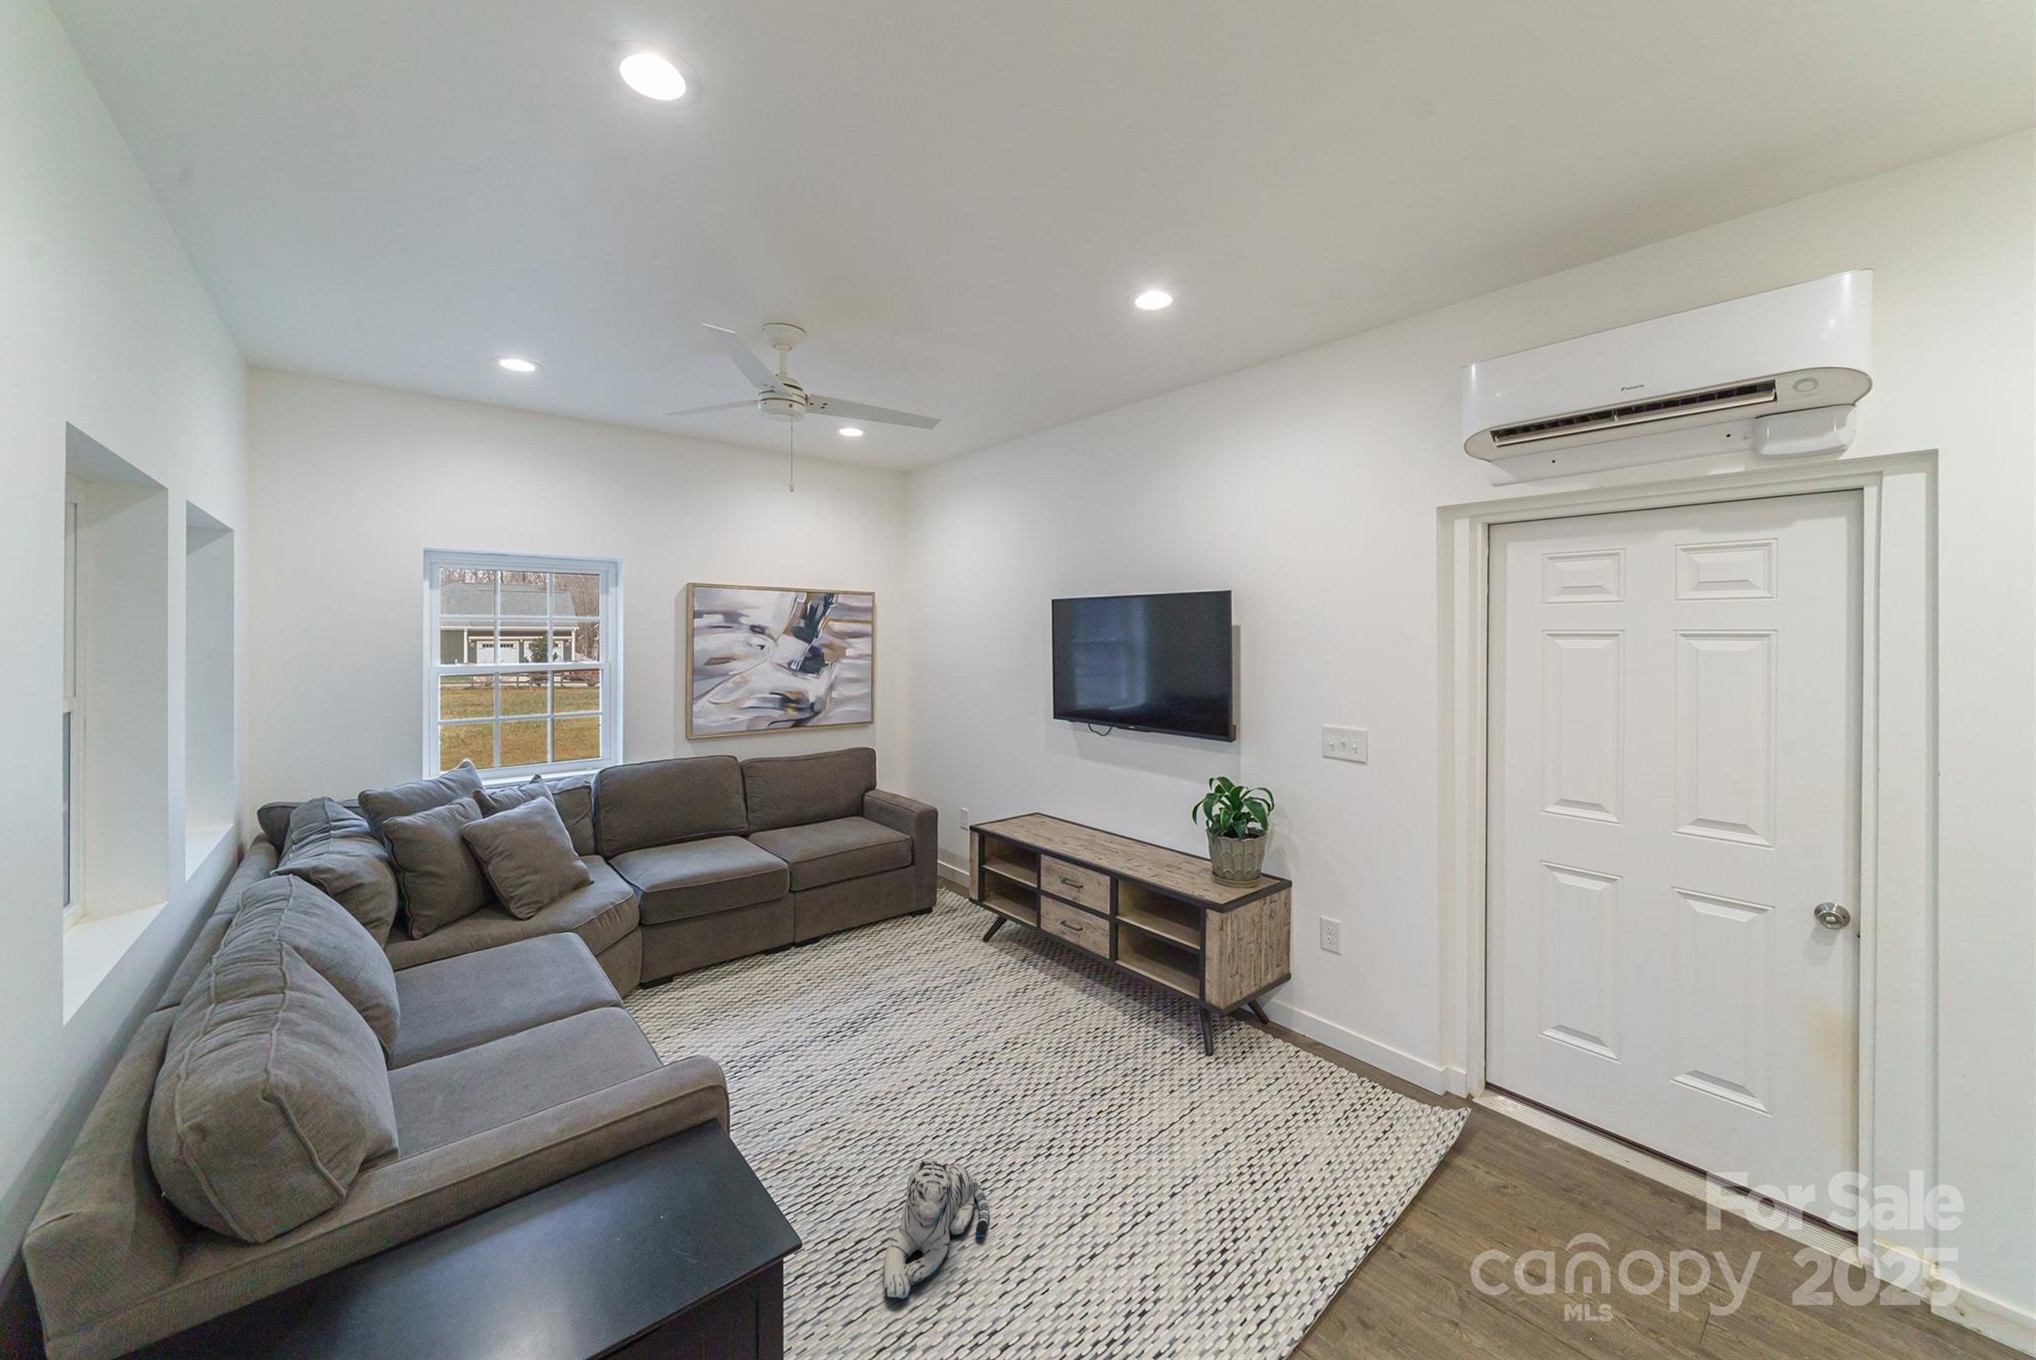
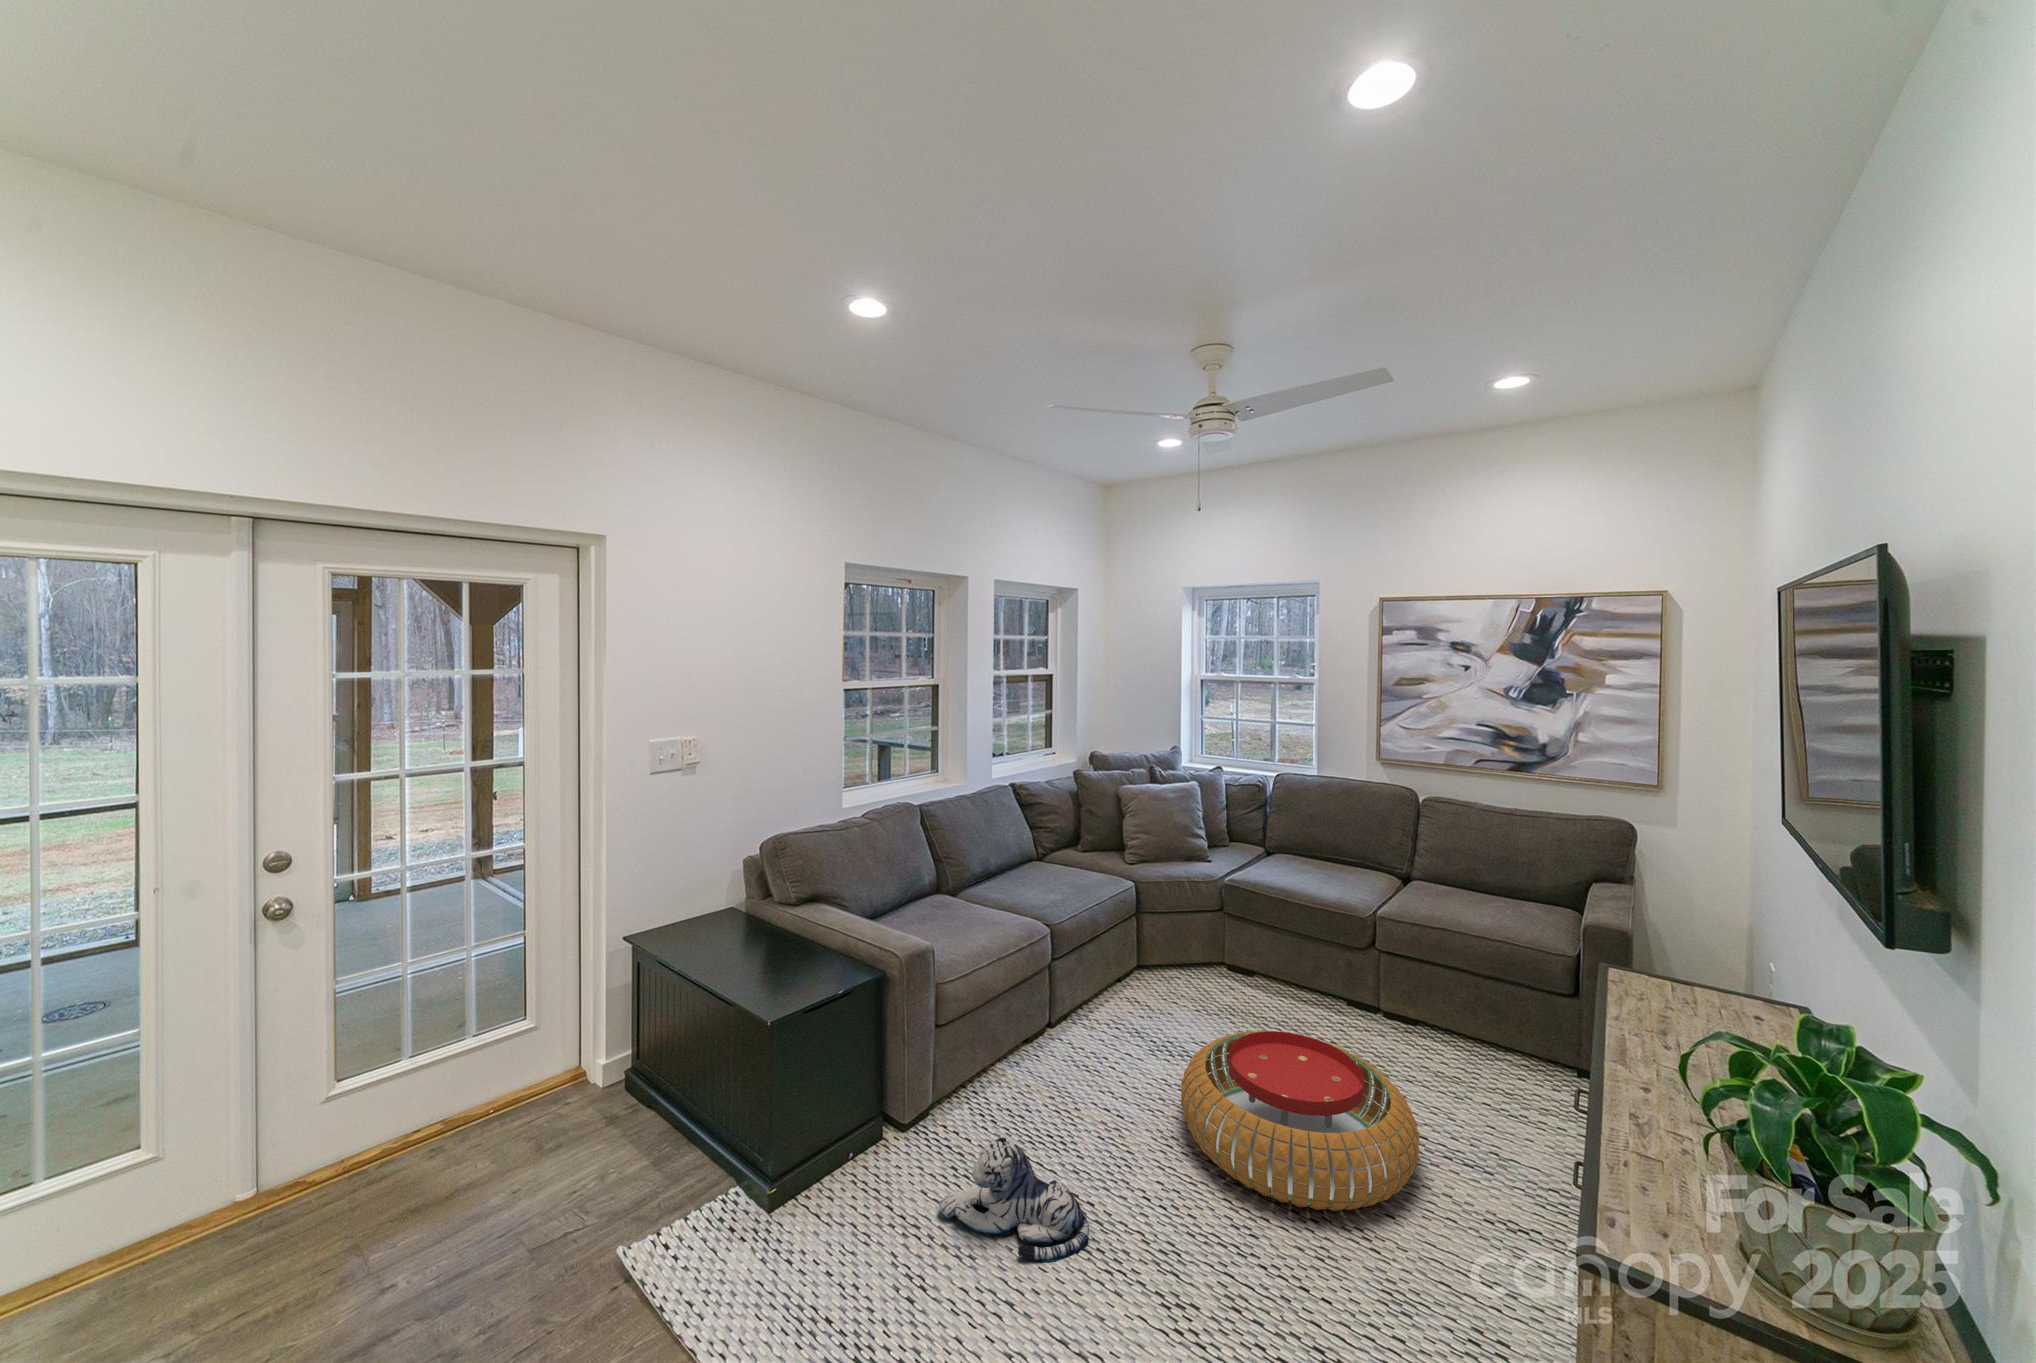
pouf: none [827,954,1013,1085] -> present [1181,1030,1420,1211]

